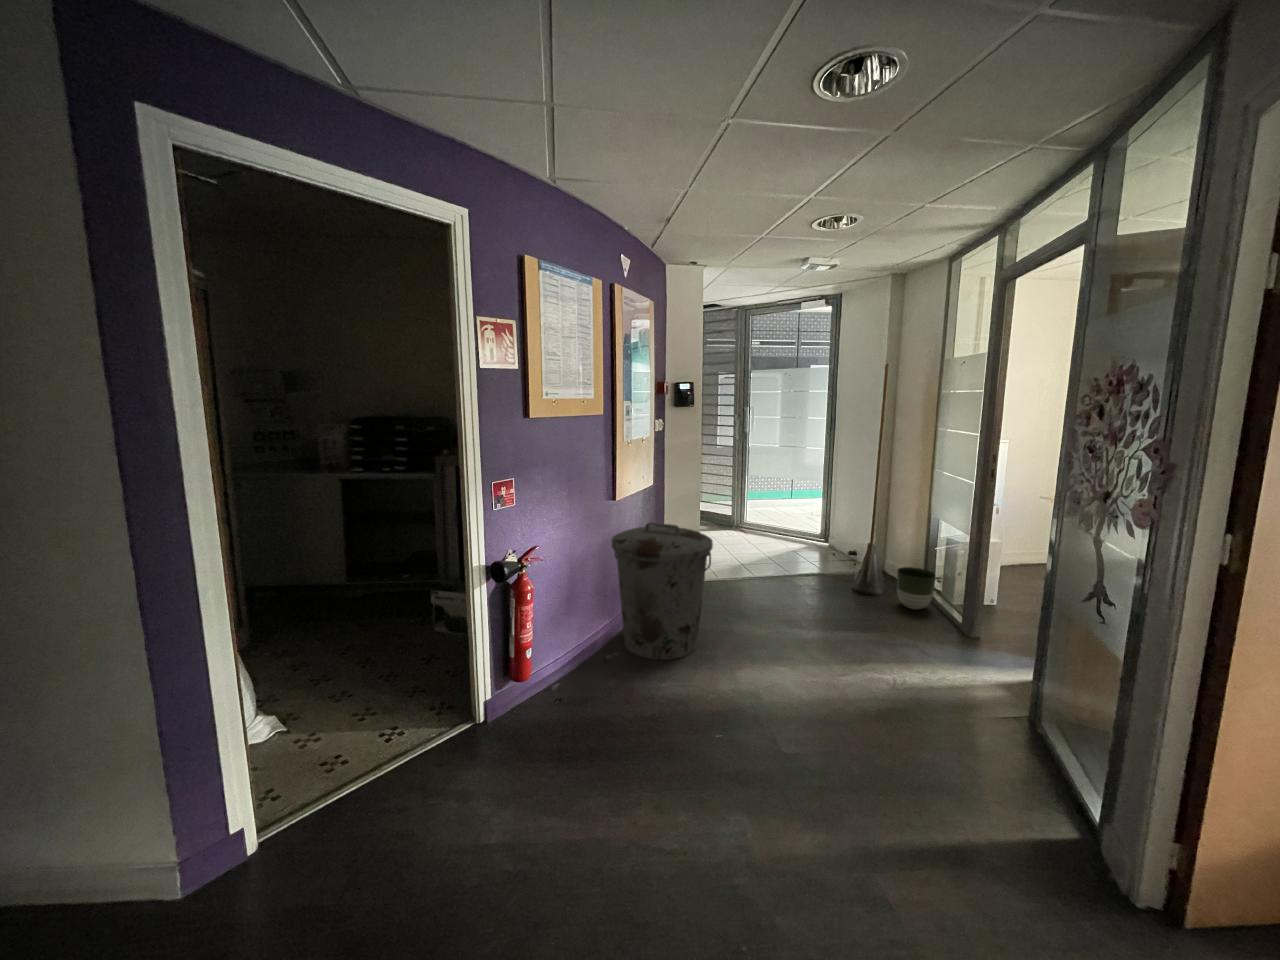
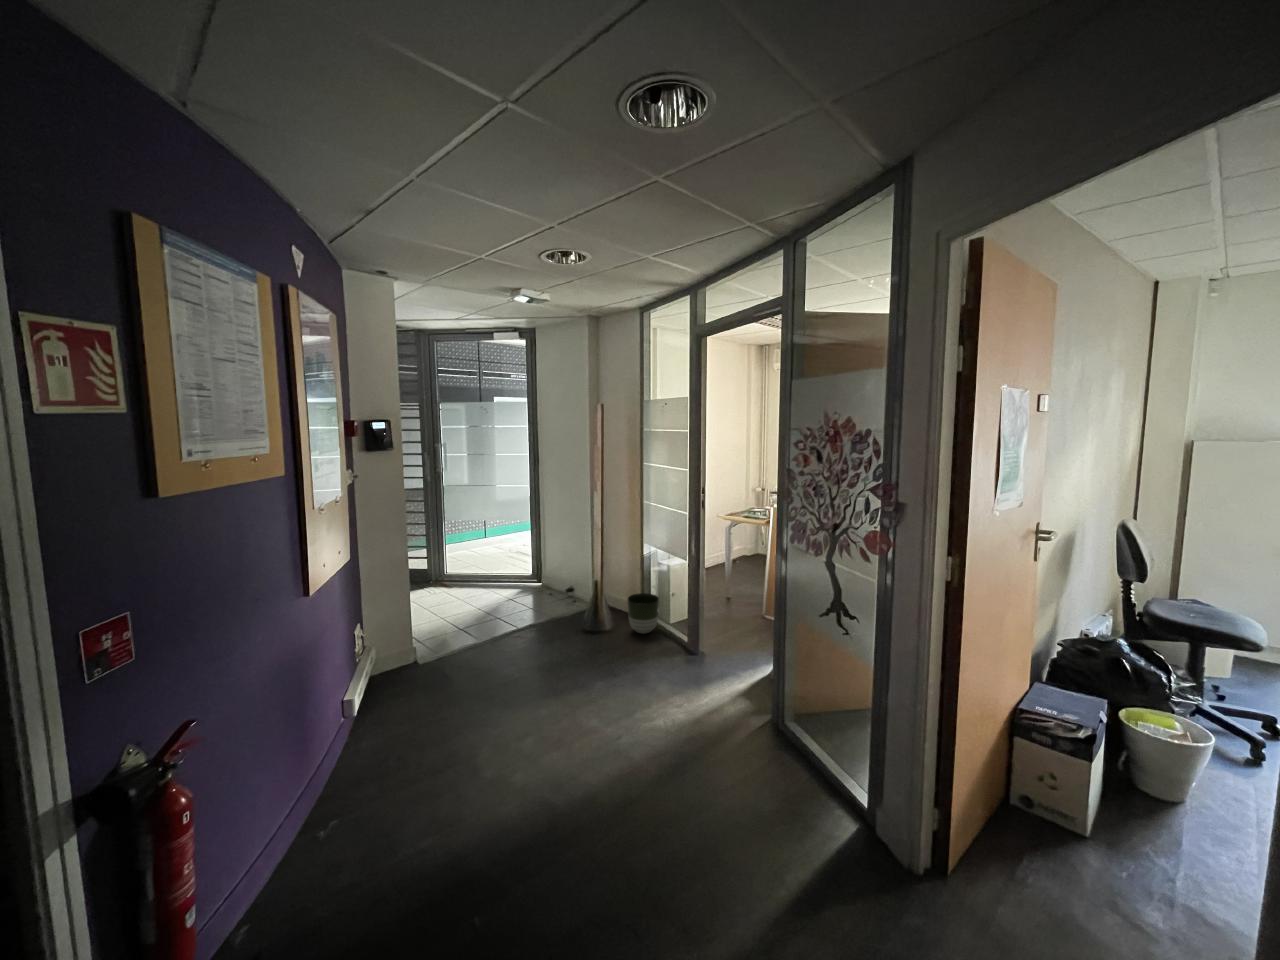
trash can: present [612,522,713,660] -> none [314,614,468,816]

